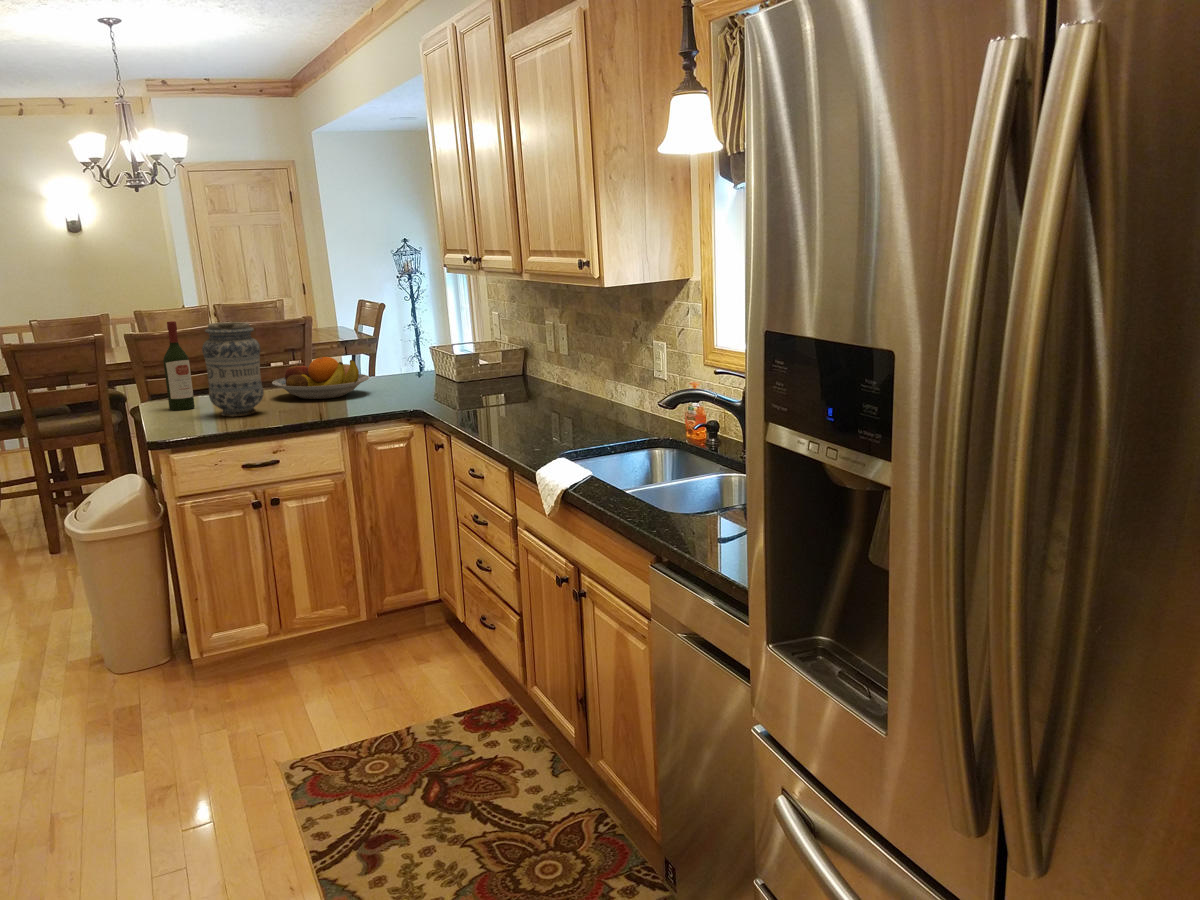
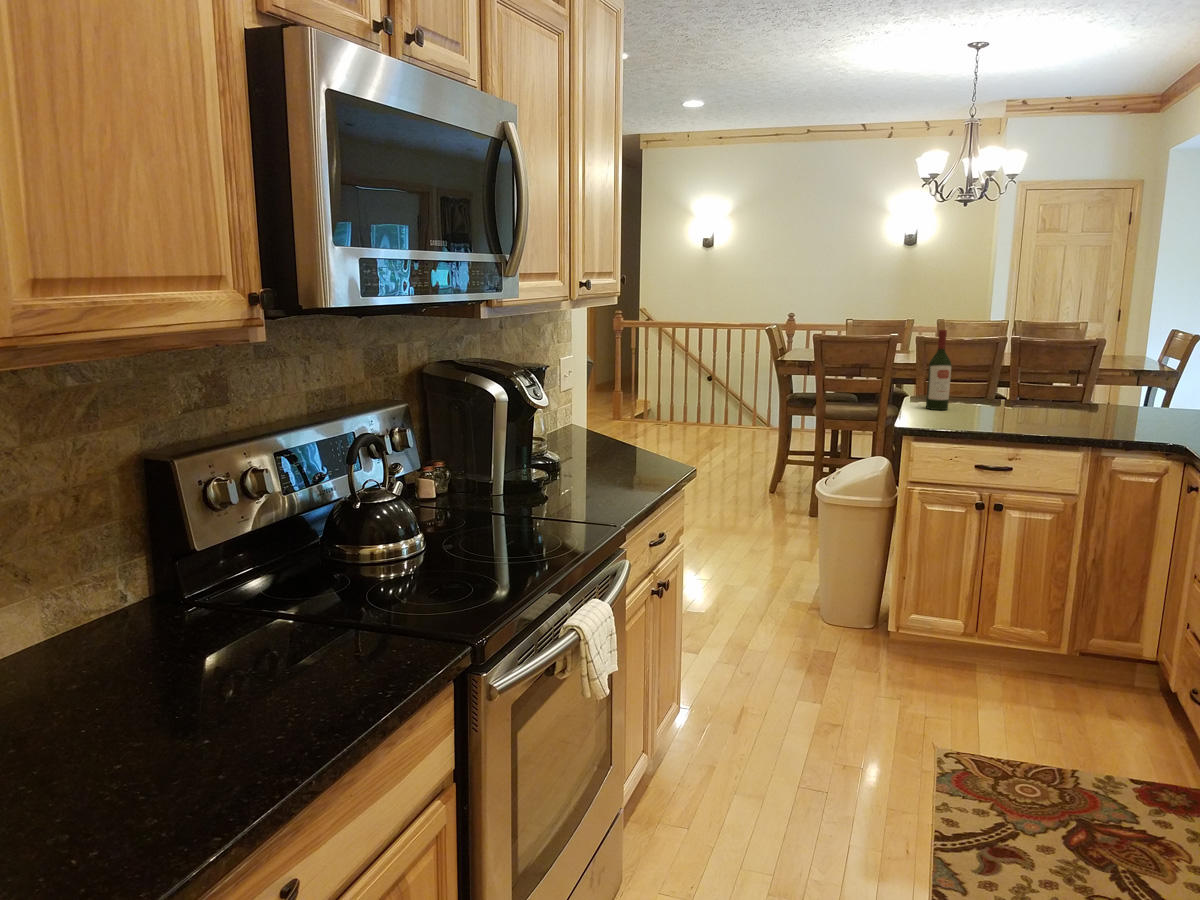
vase: present [202,322,264,417] -> none [959,334,1016,423]
fruit bowl: present [272,357,369,399] -> none [1027,377,1134,420]

